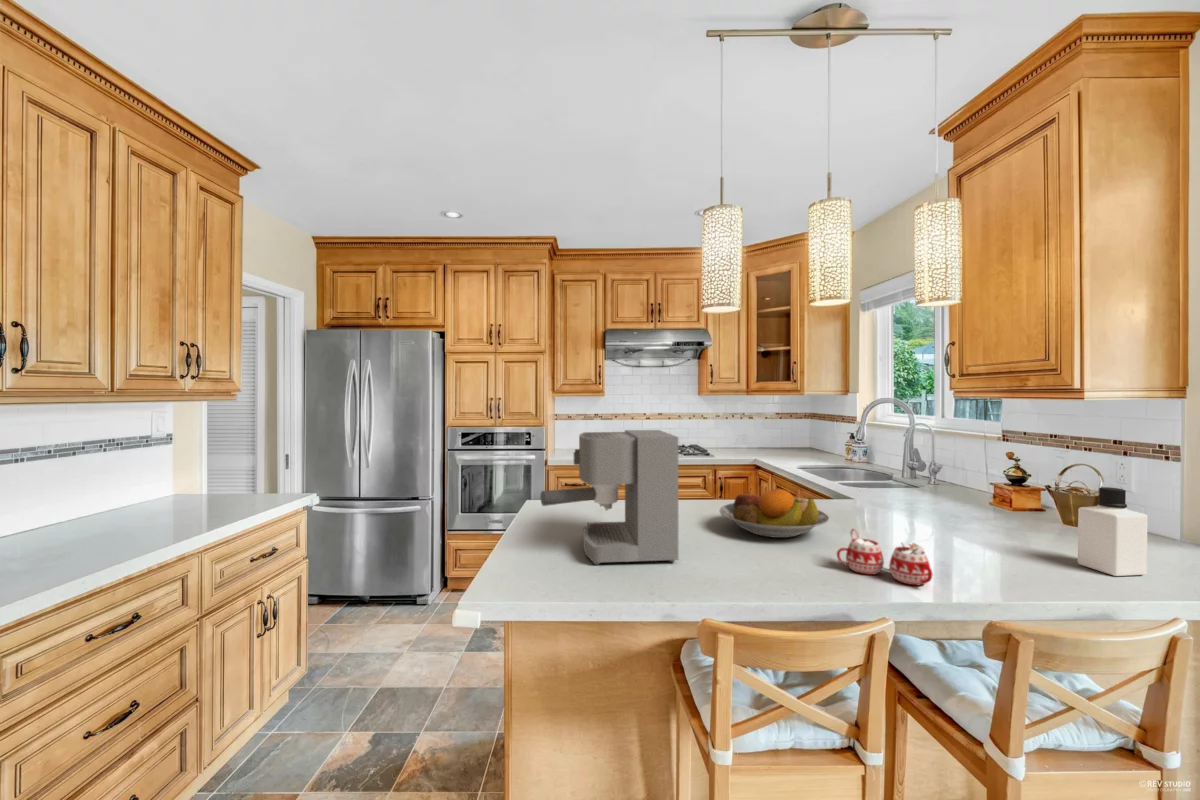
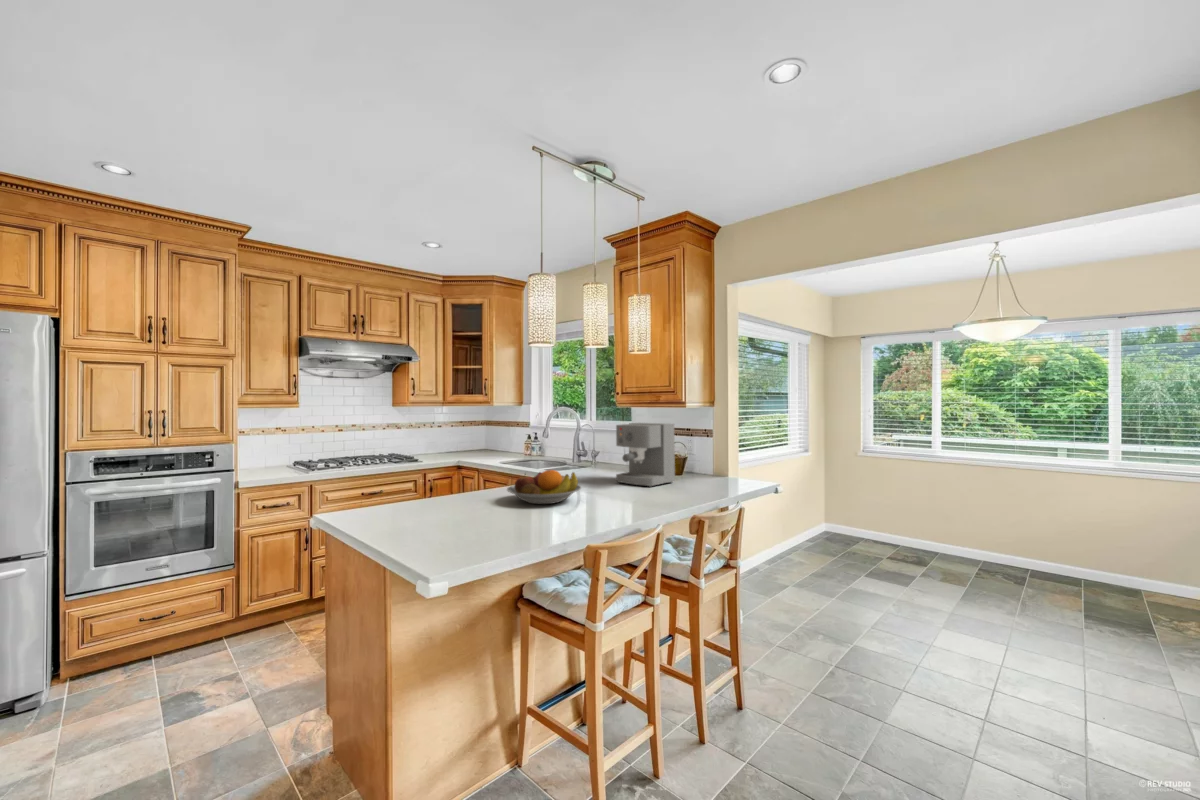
coffee maker: present [540,430,679,565] -> present [616,423,675,487]
bottle: present [1078,487,1148,576] -> none [691,450,716,493]
mug: present [837,529,933,585] -> none [603,486,654,511]

